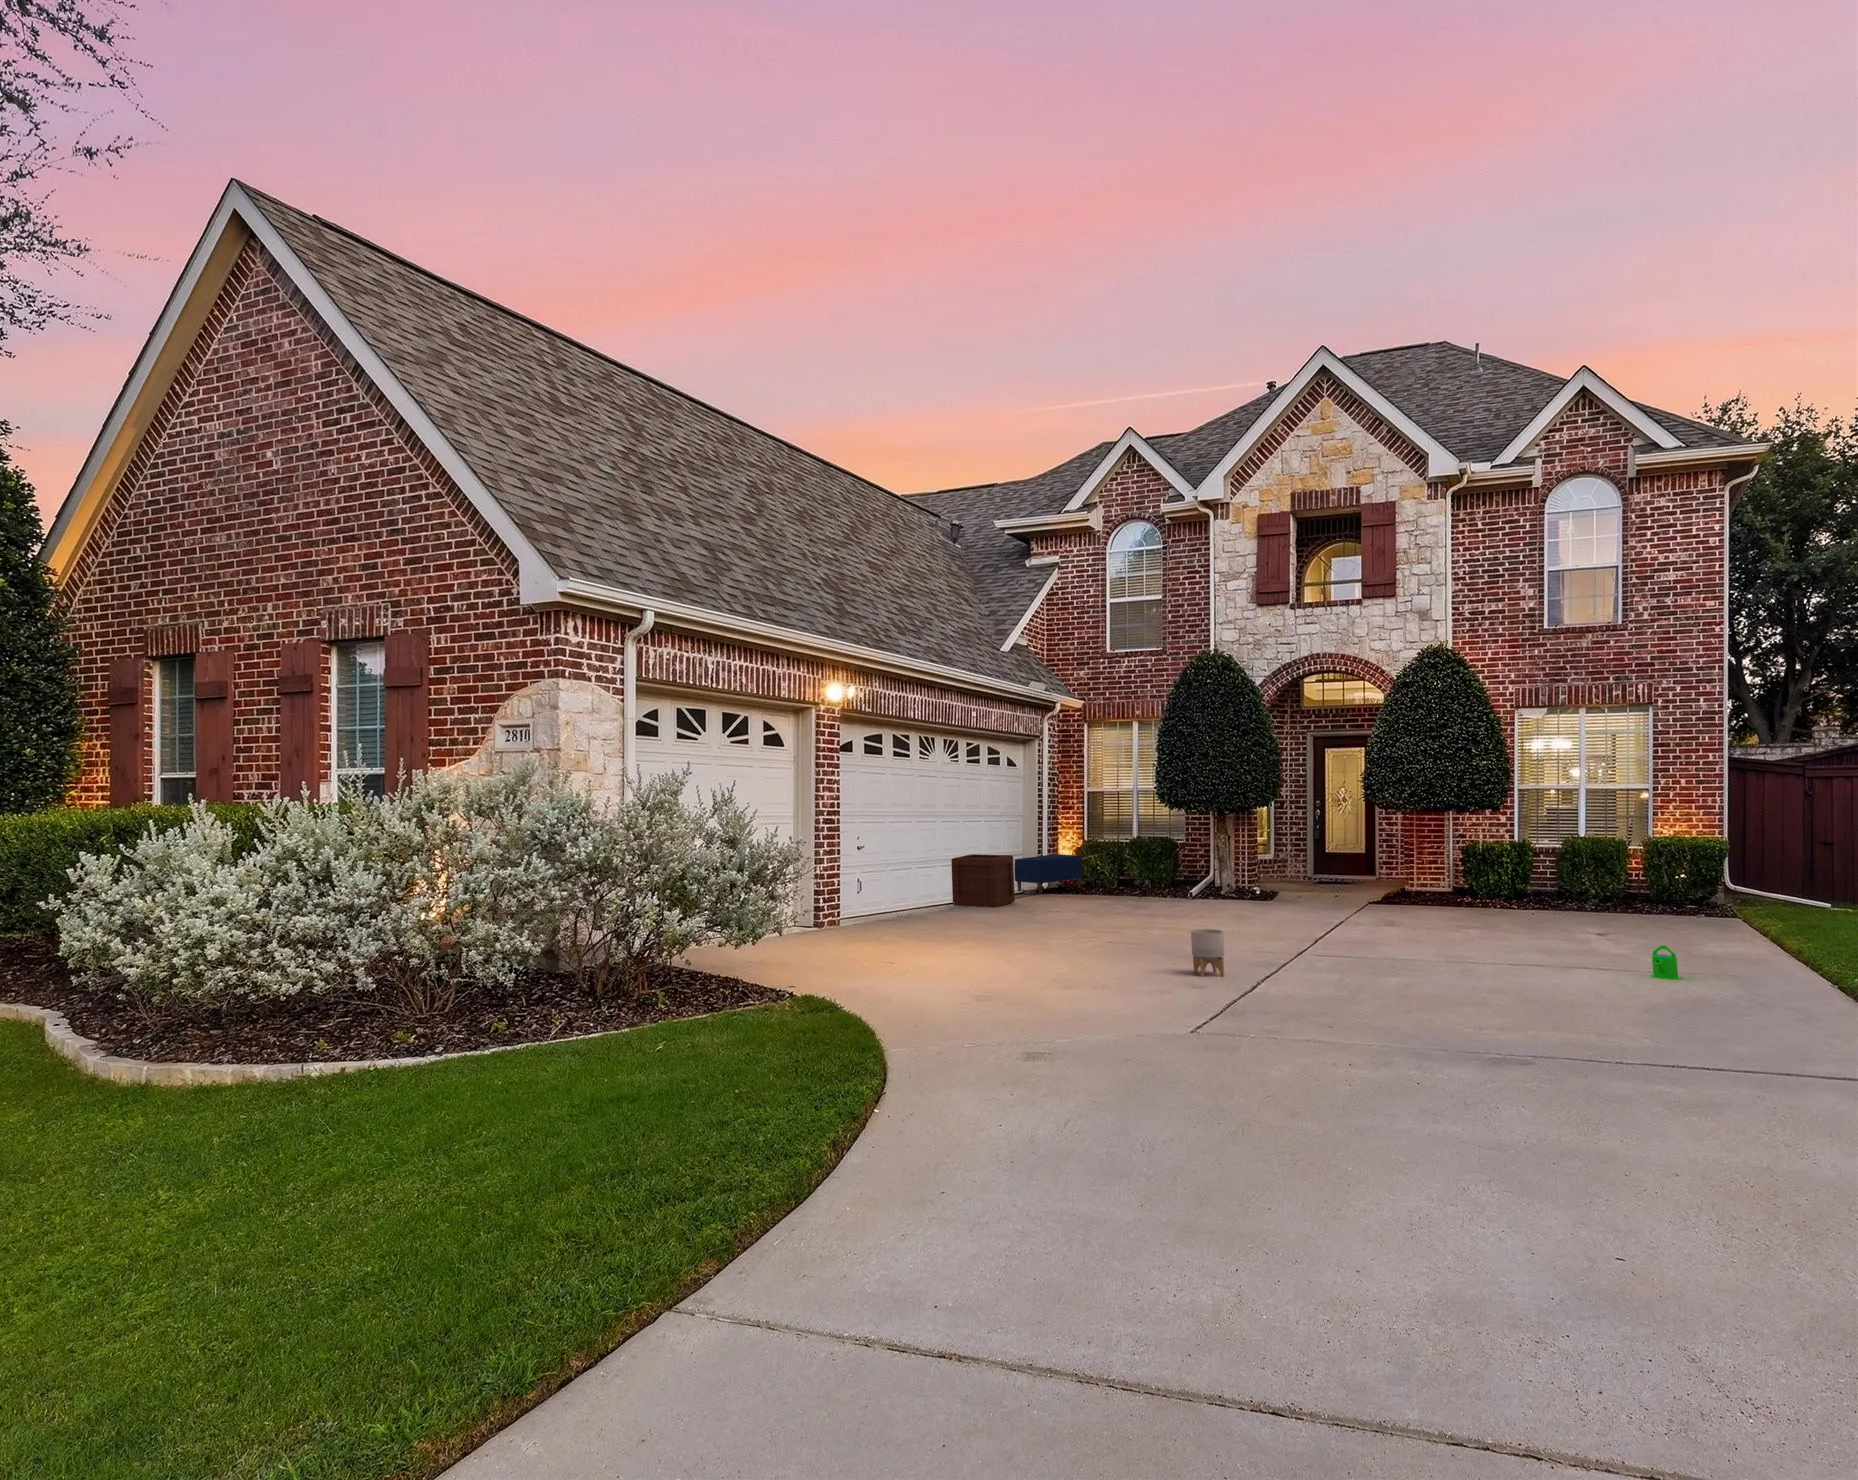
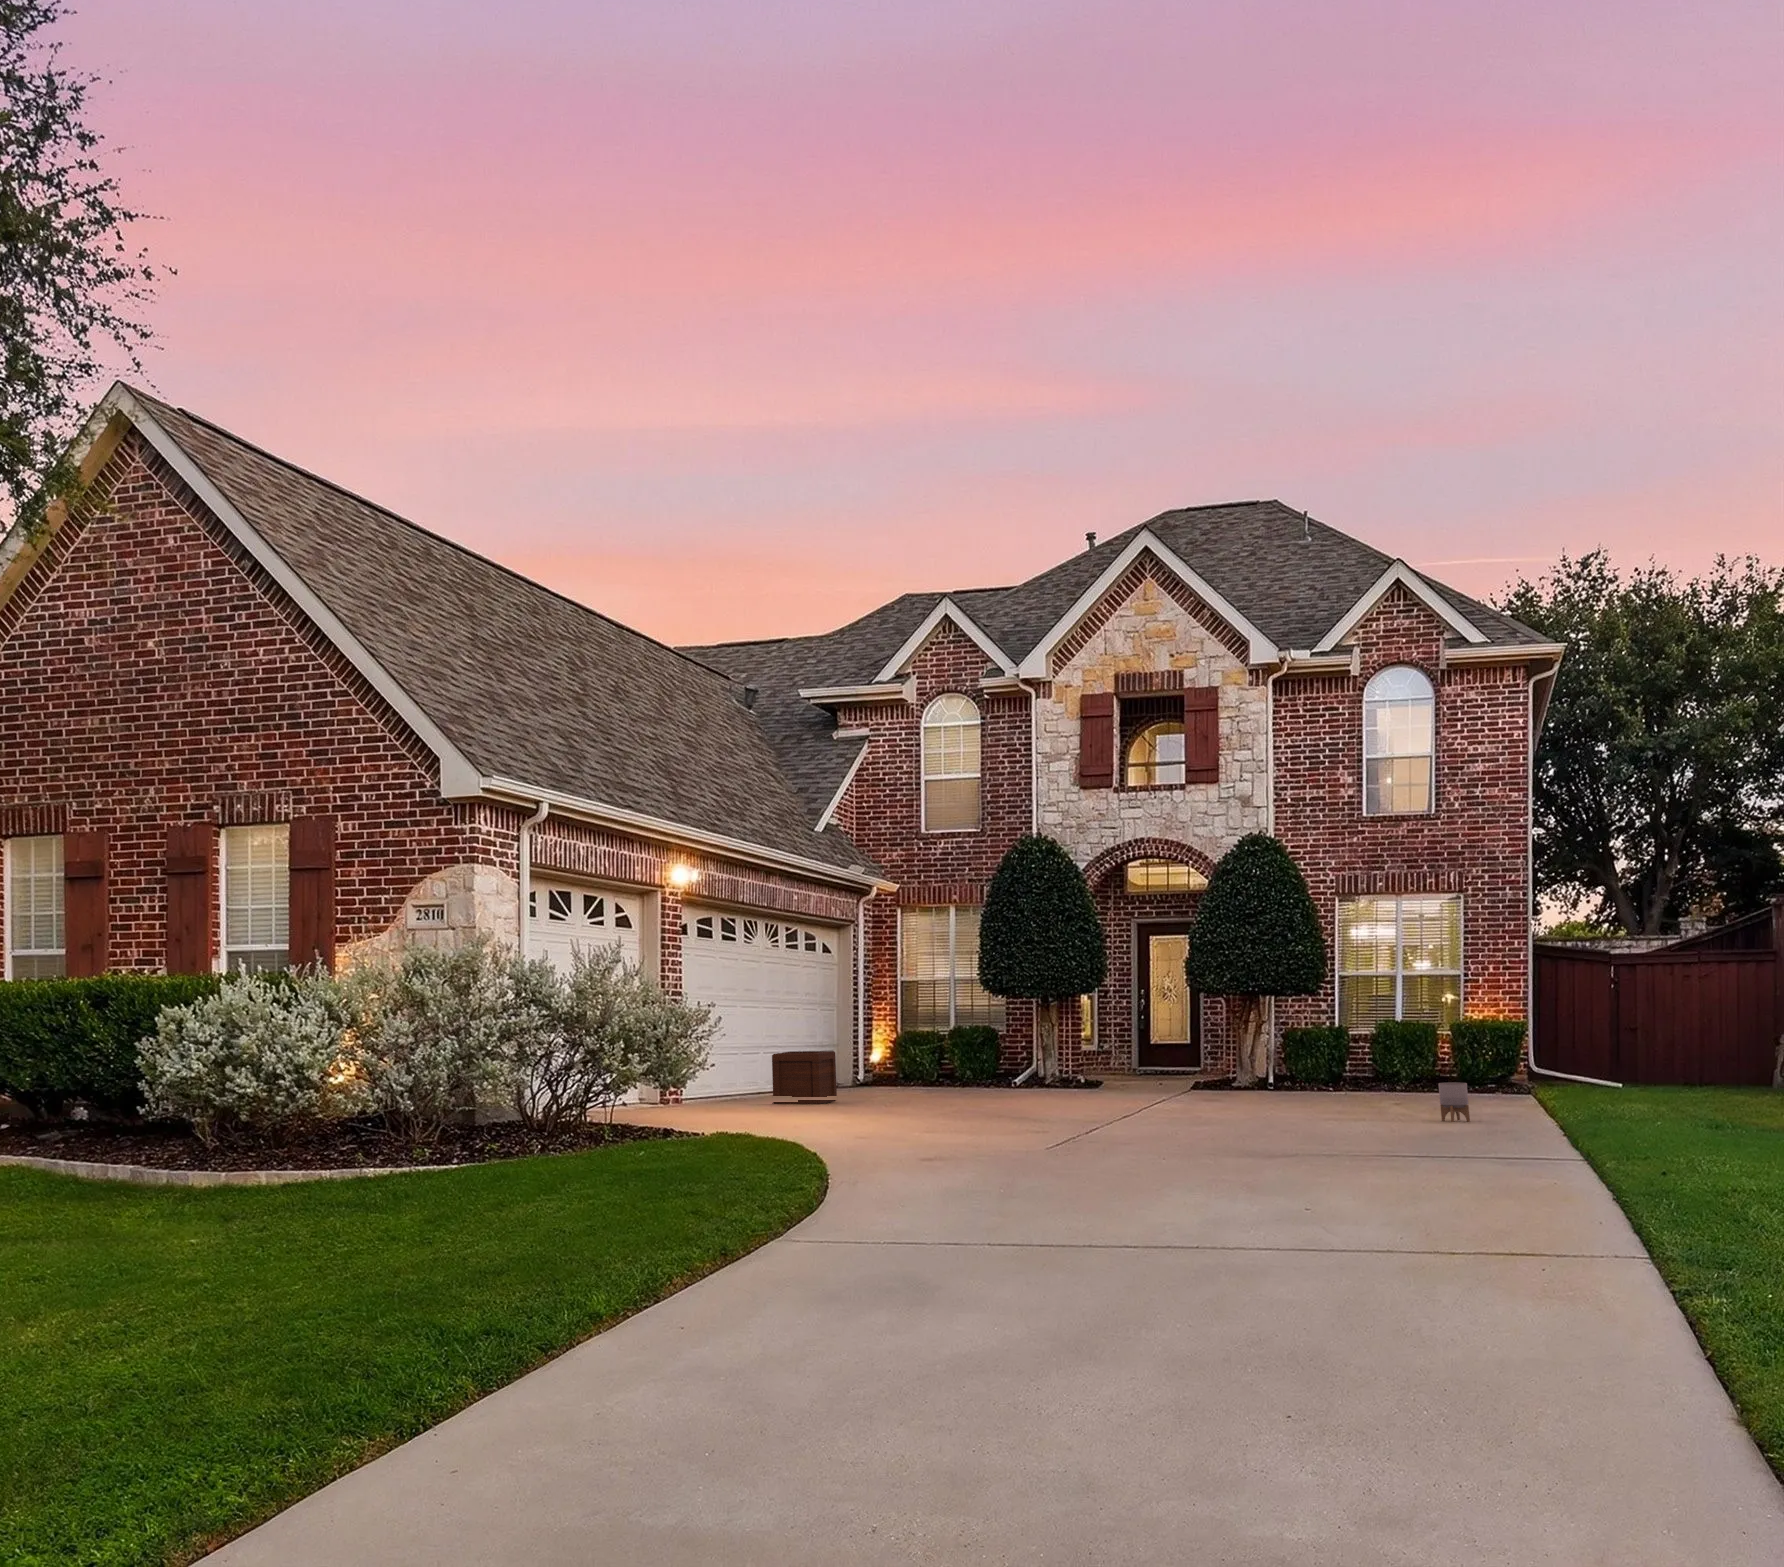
bench: present [1014,854,1083,893] -> none [831,1058,904,1098]
planter: present [1191,929,1224,977] -> present [1438,1083,1470,1122]
watering can: present [1652,945,1680,979] -> none [1386,1093,1408,1120]

